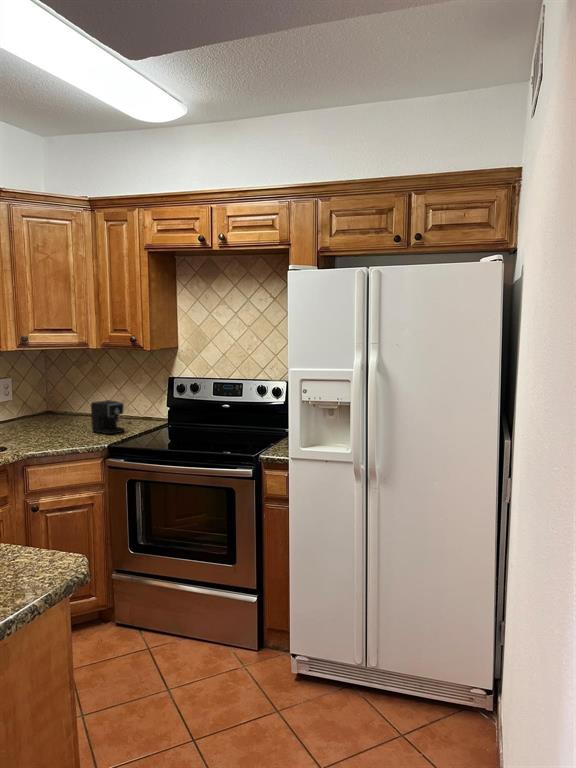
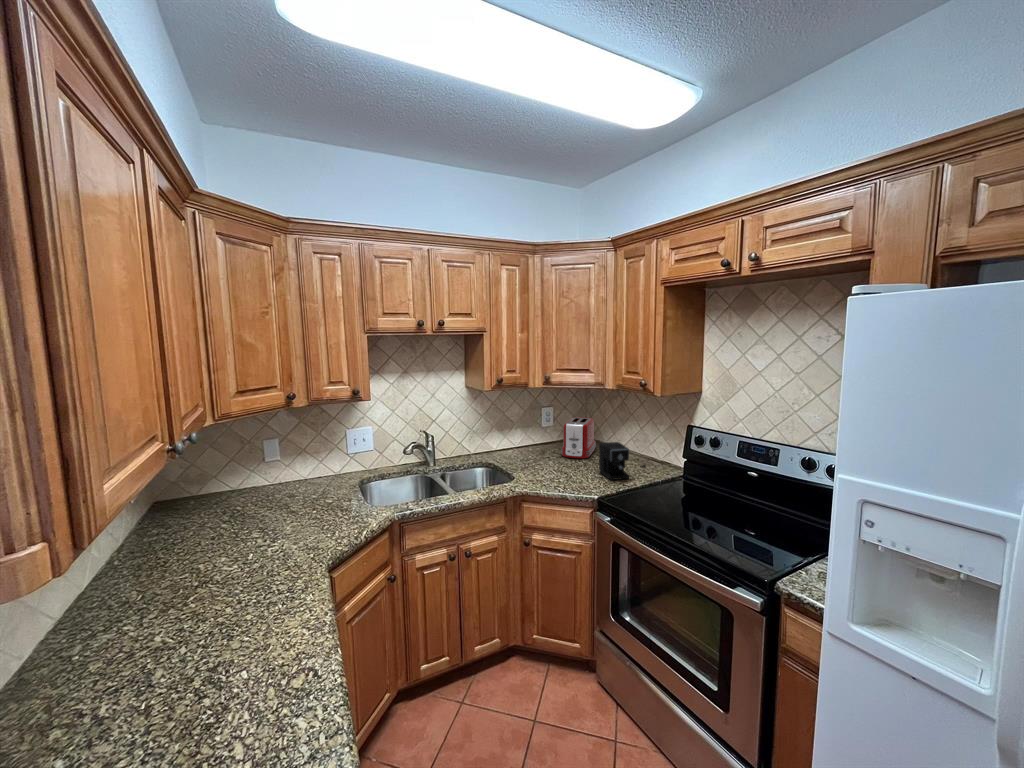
toaster: none [36,386,70,428] -> present [561,417,596,459]

